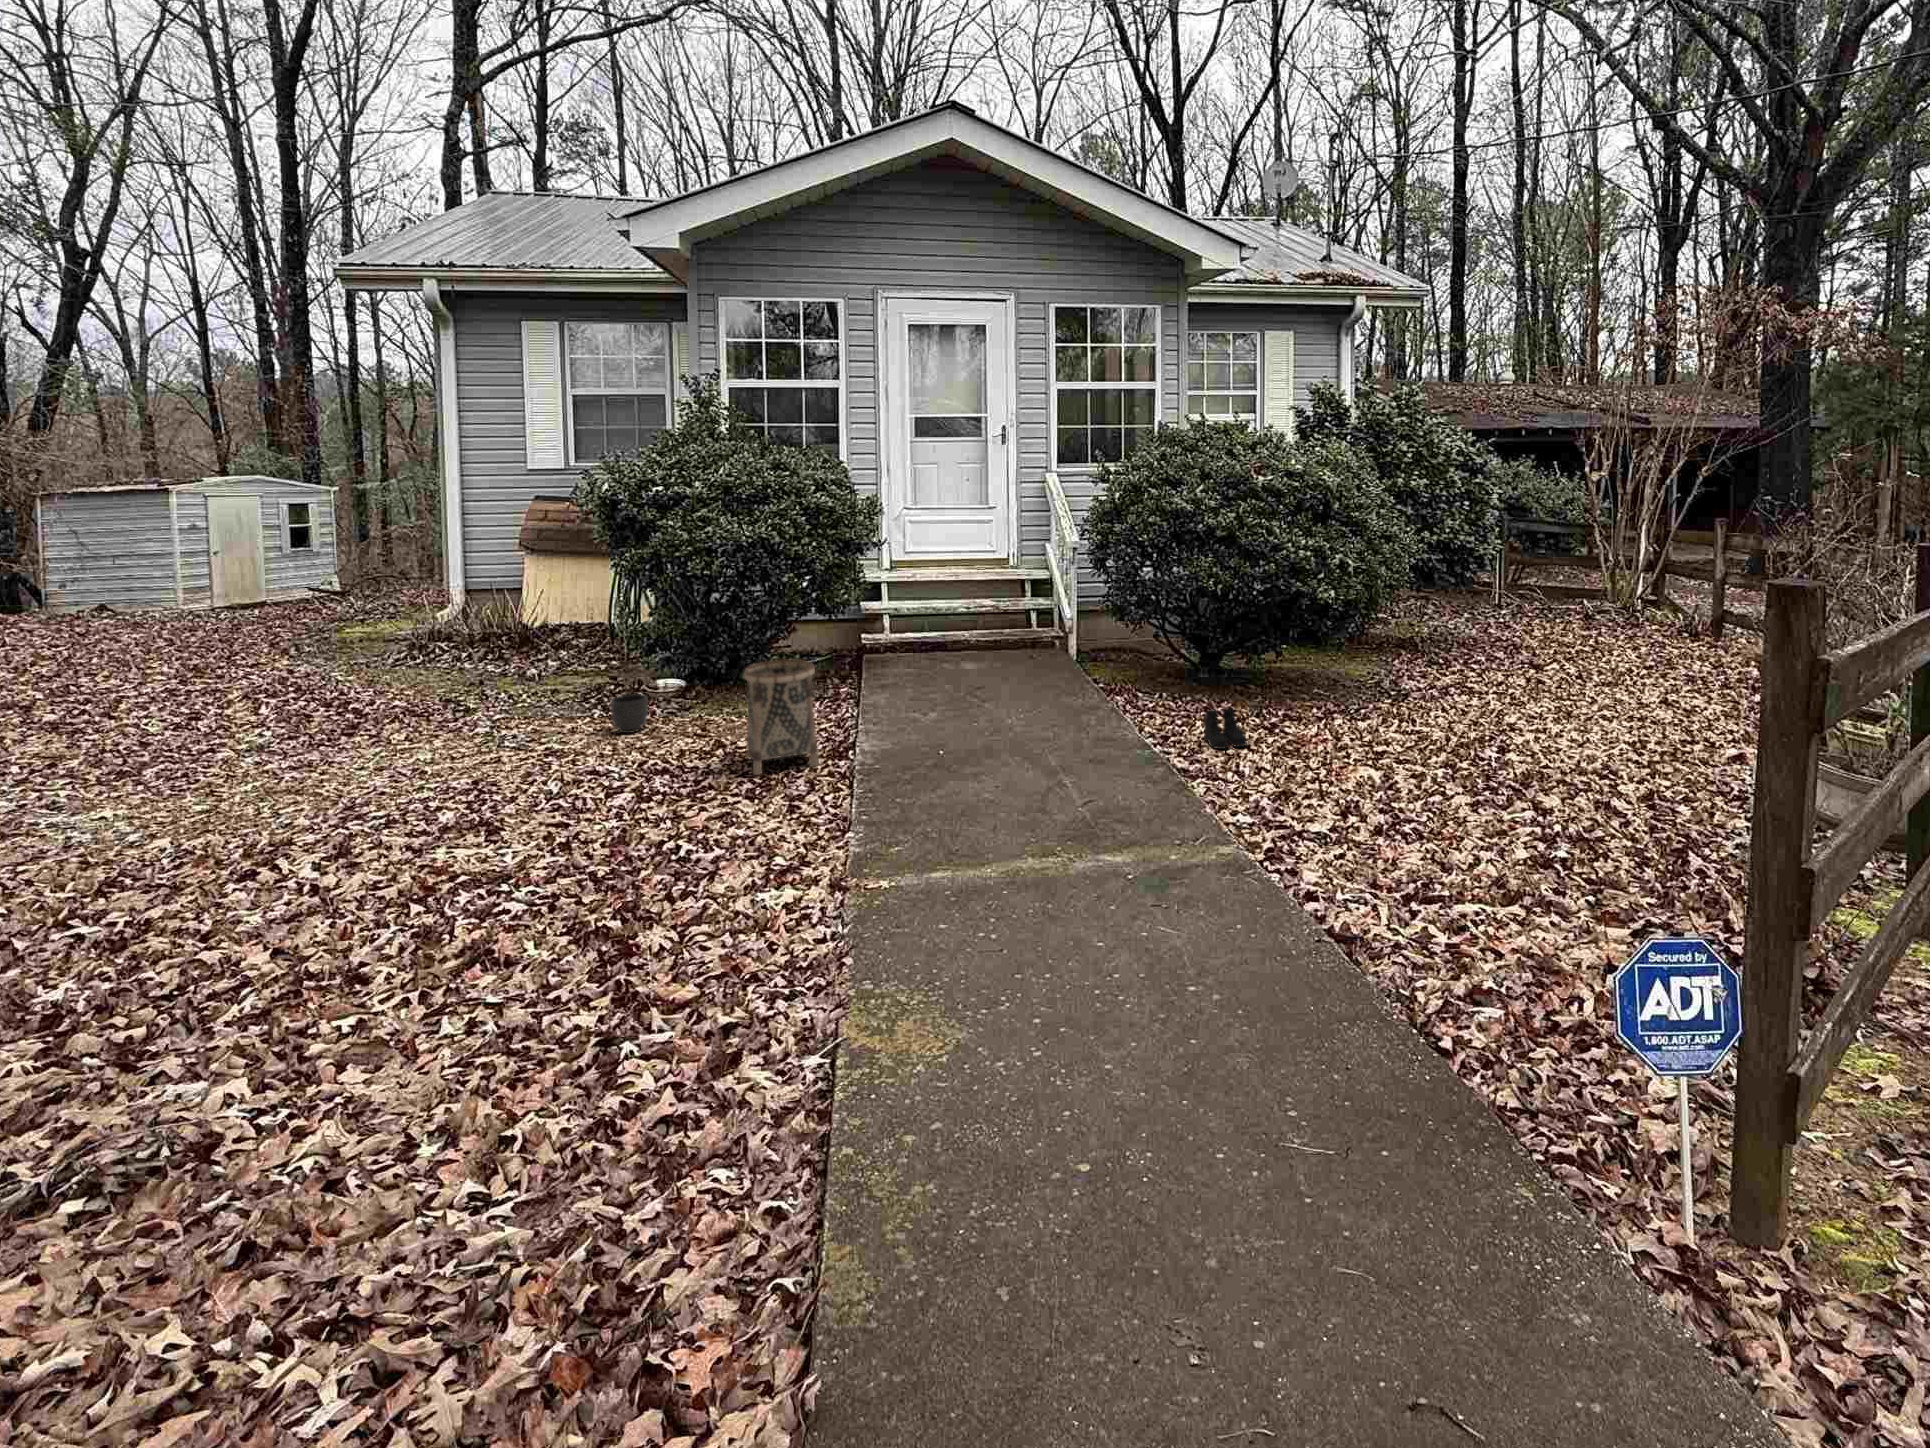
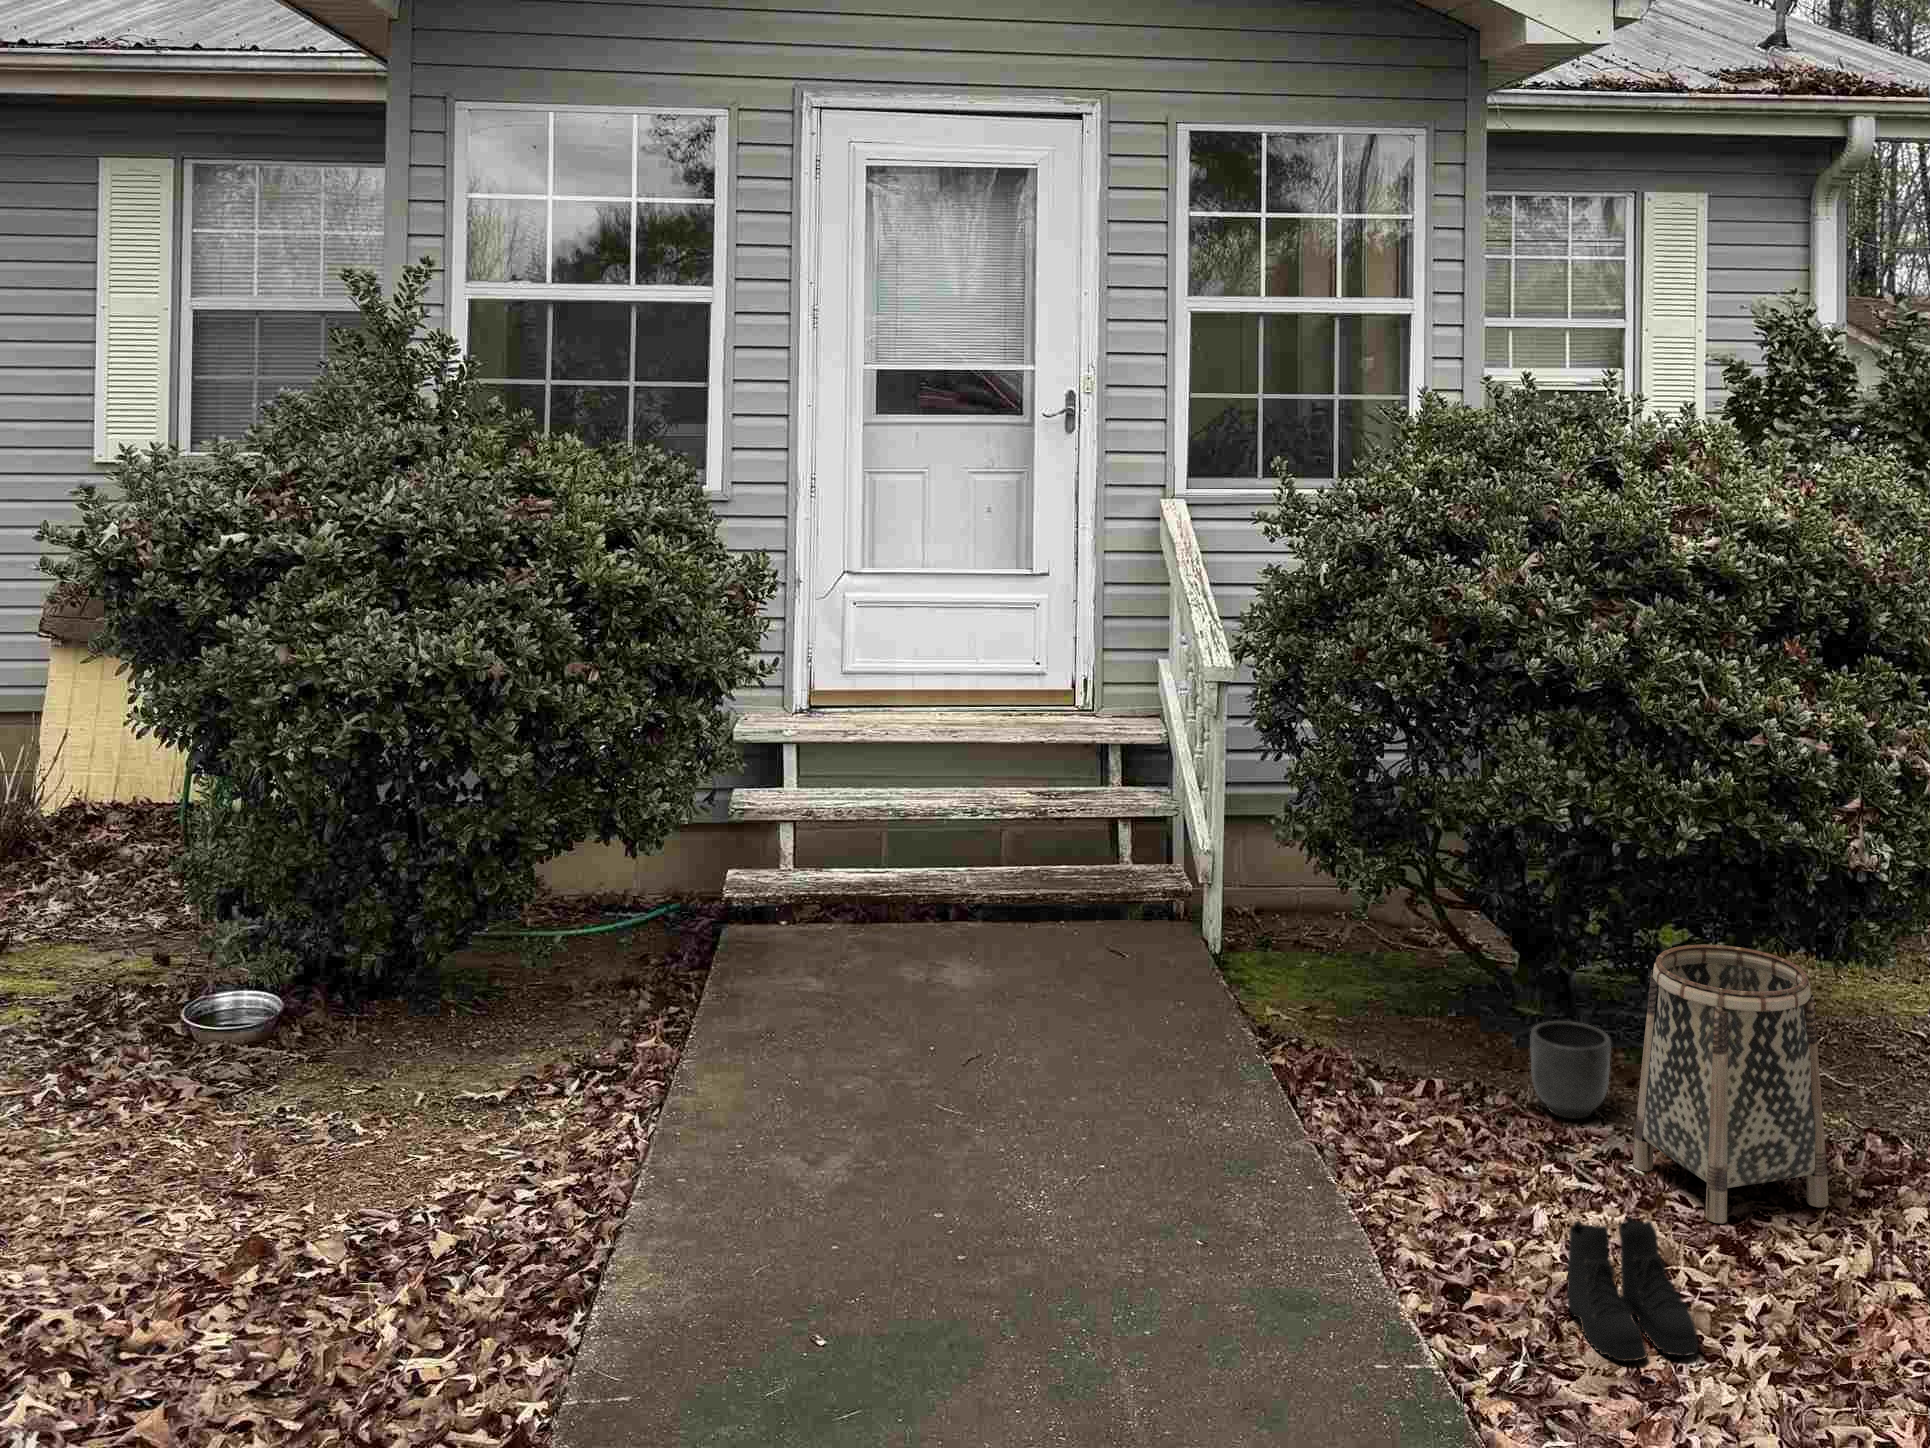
basket: present [744,660,819,775] -> present [1633,945,1828,1223]
planter: present [610,694,648,733] -> present [1531,1021,1611,1119]

